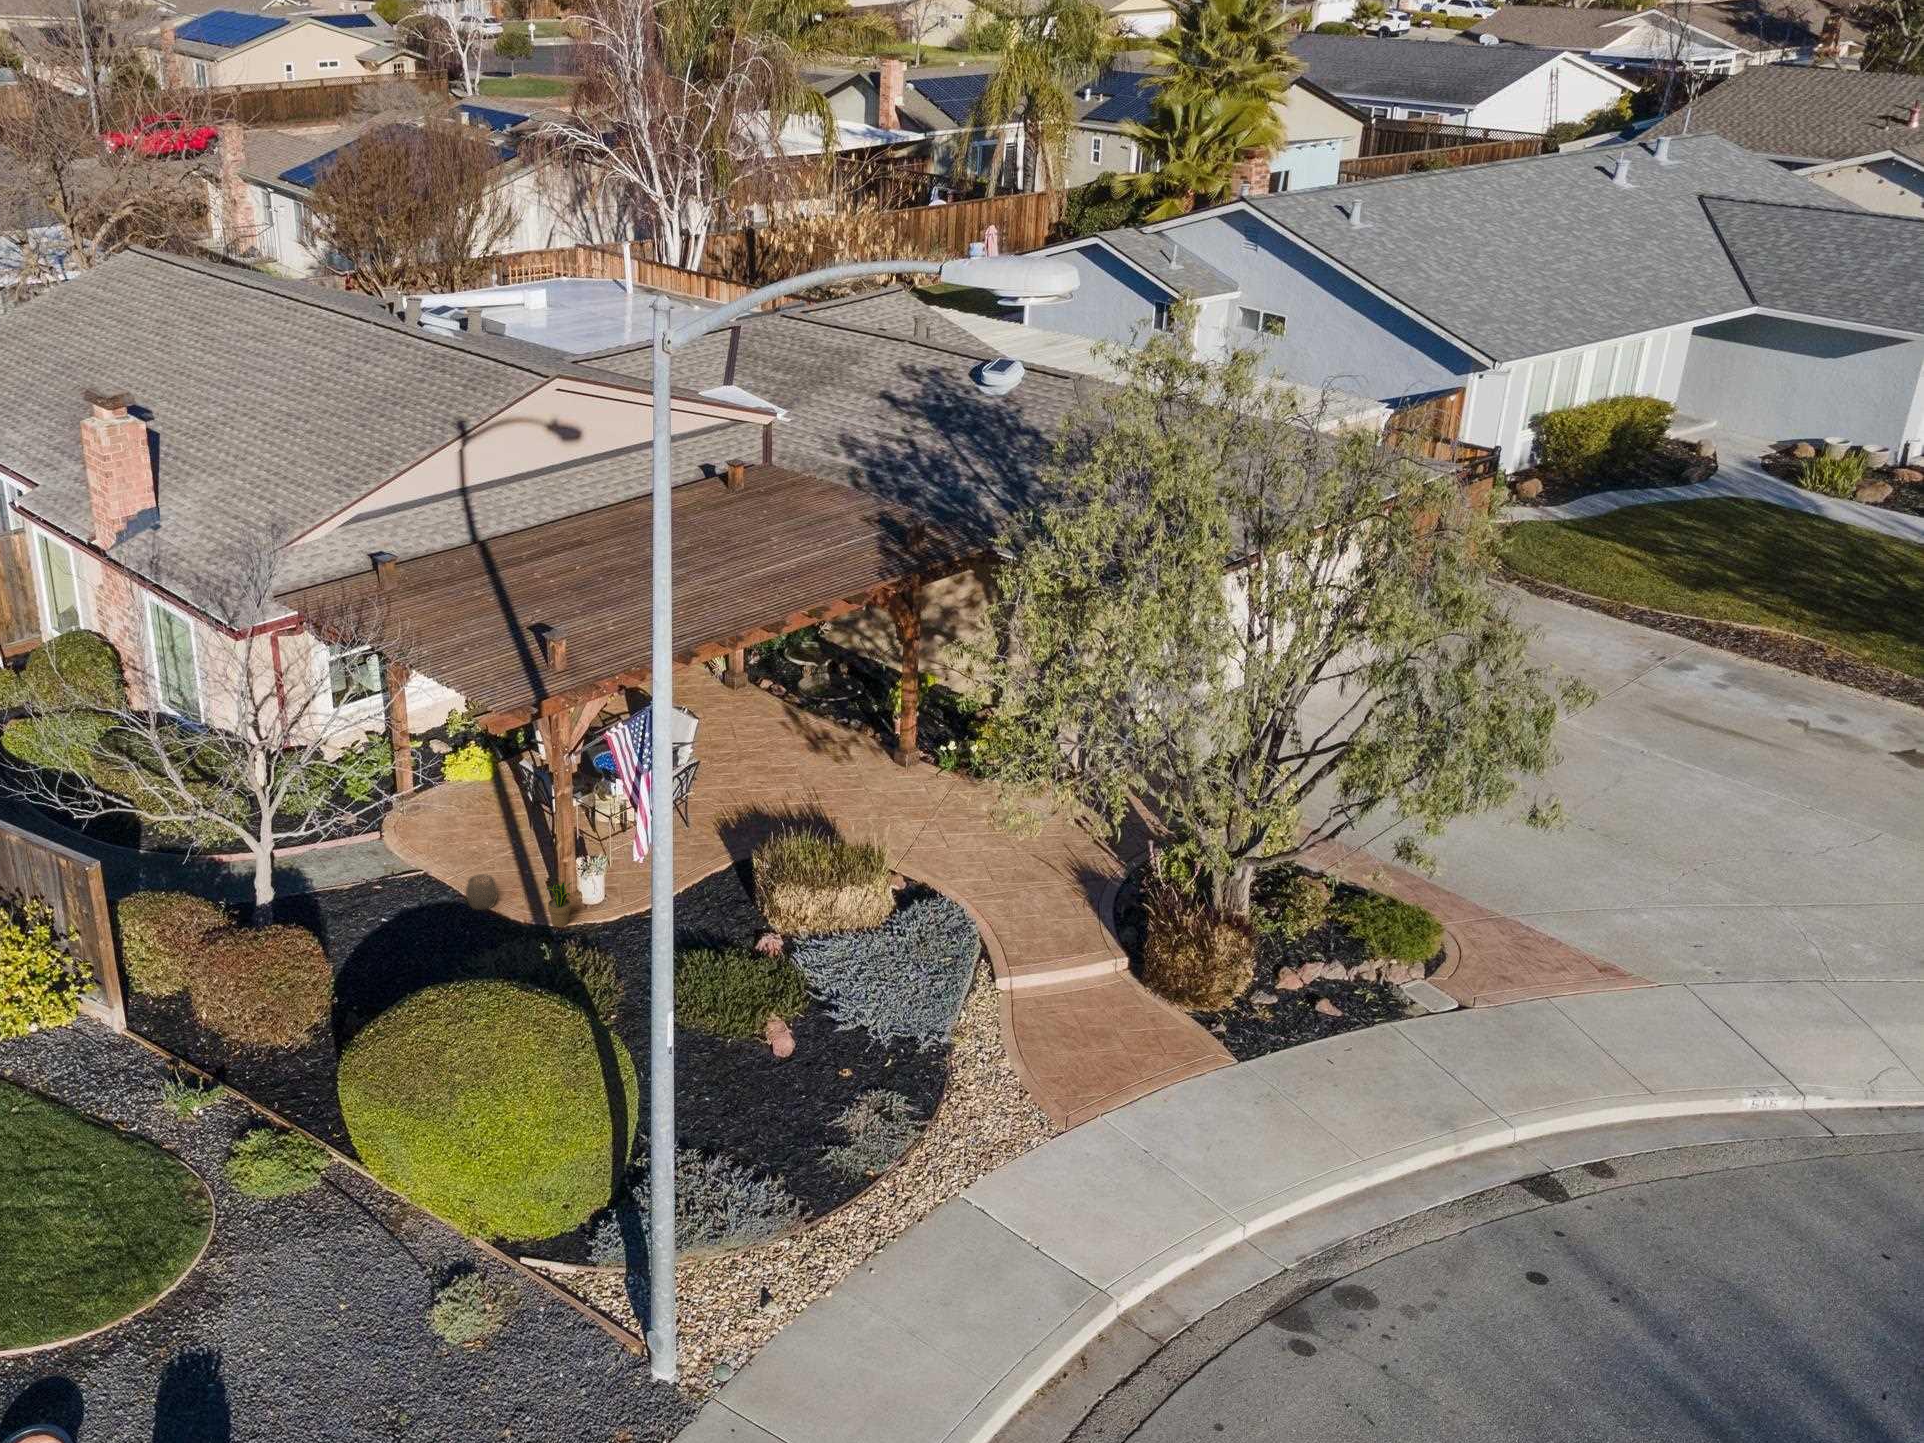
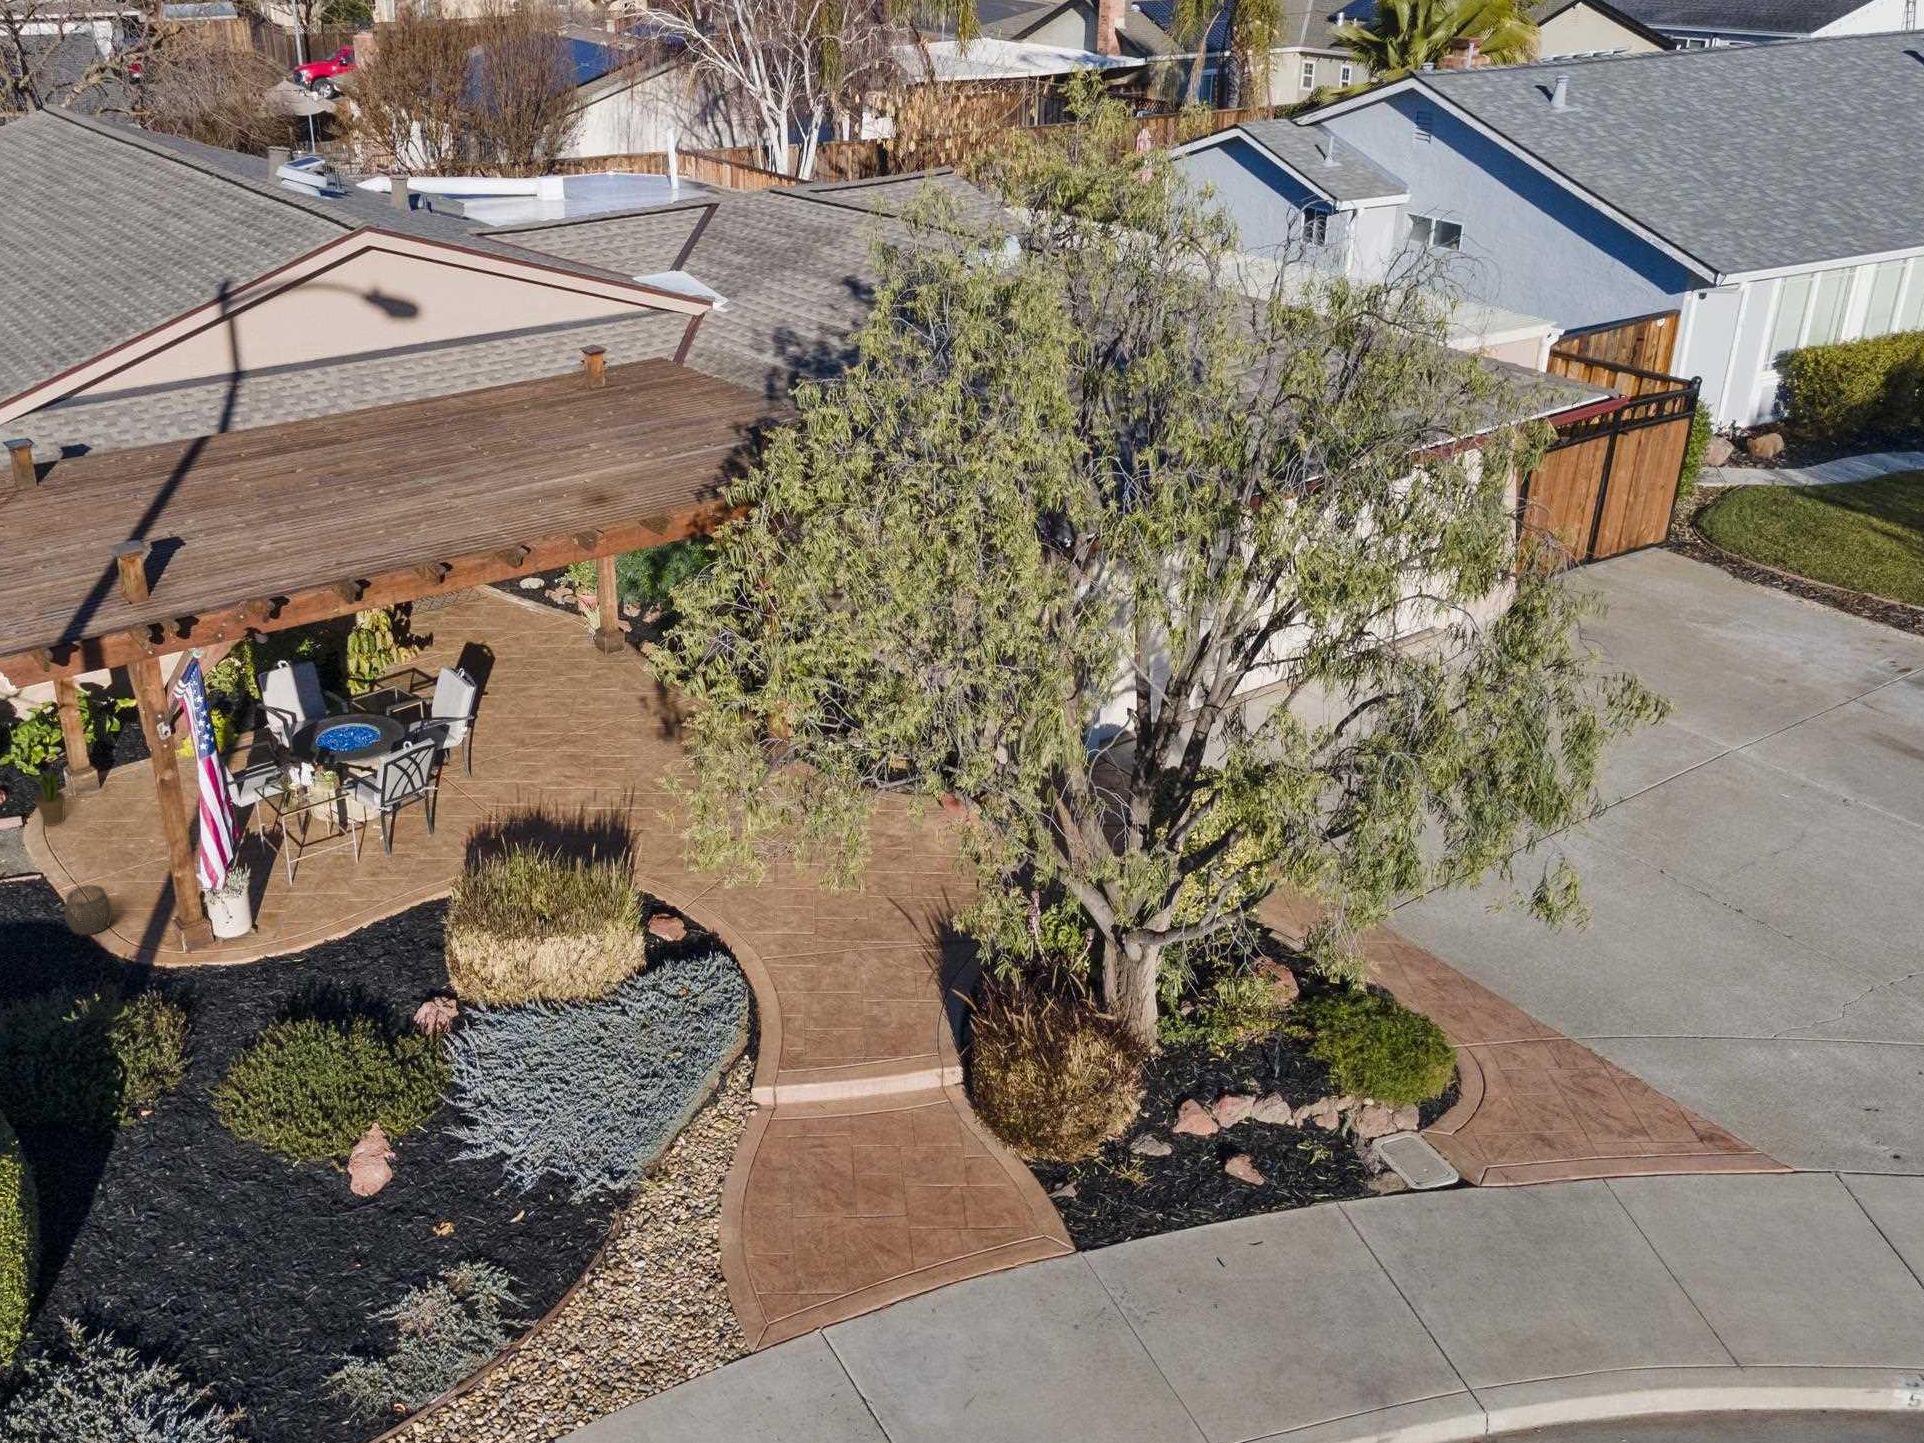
potted plant: present [546,882,571,927] -> present [30,773,66,826]

